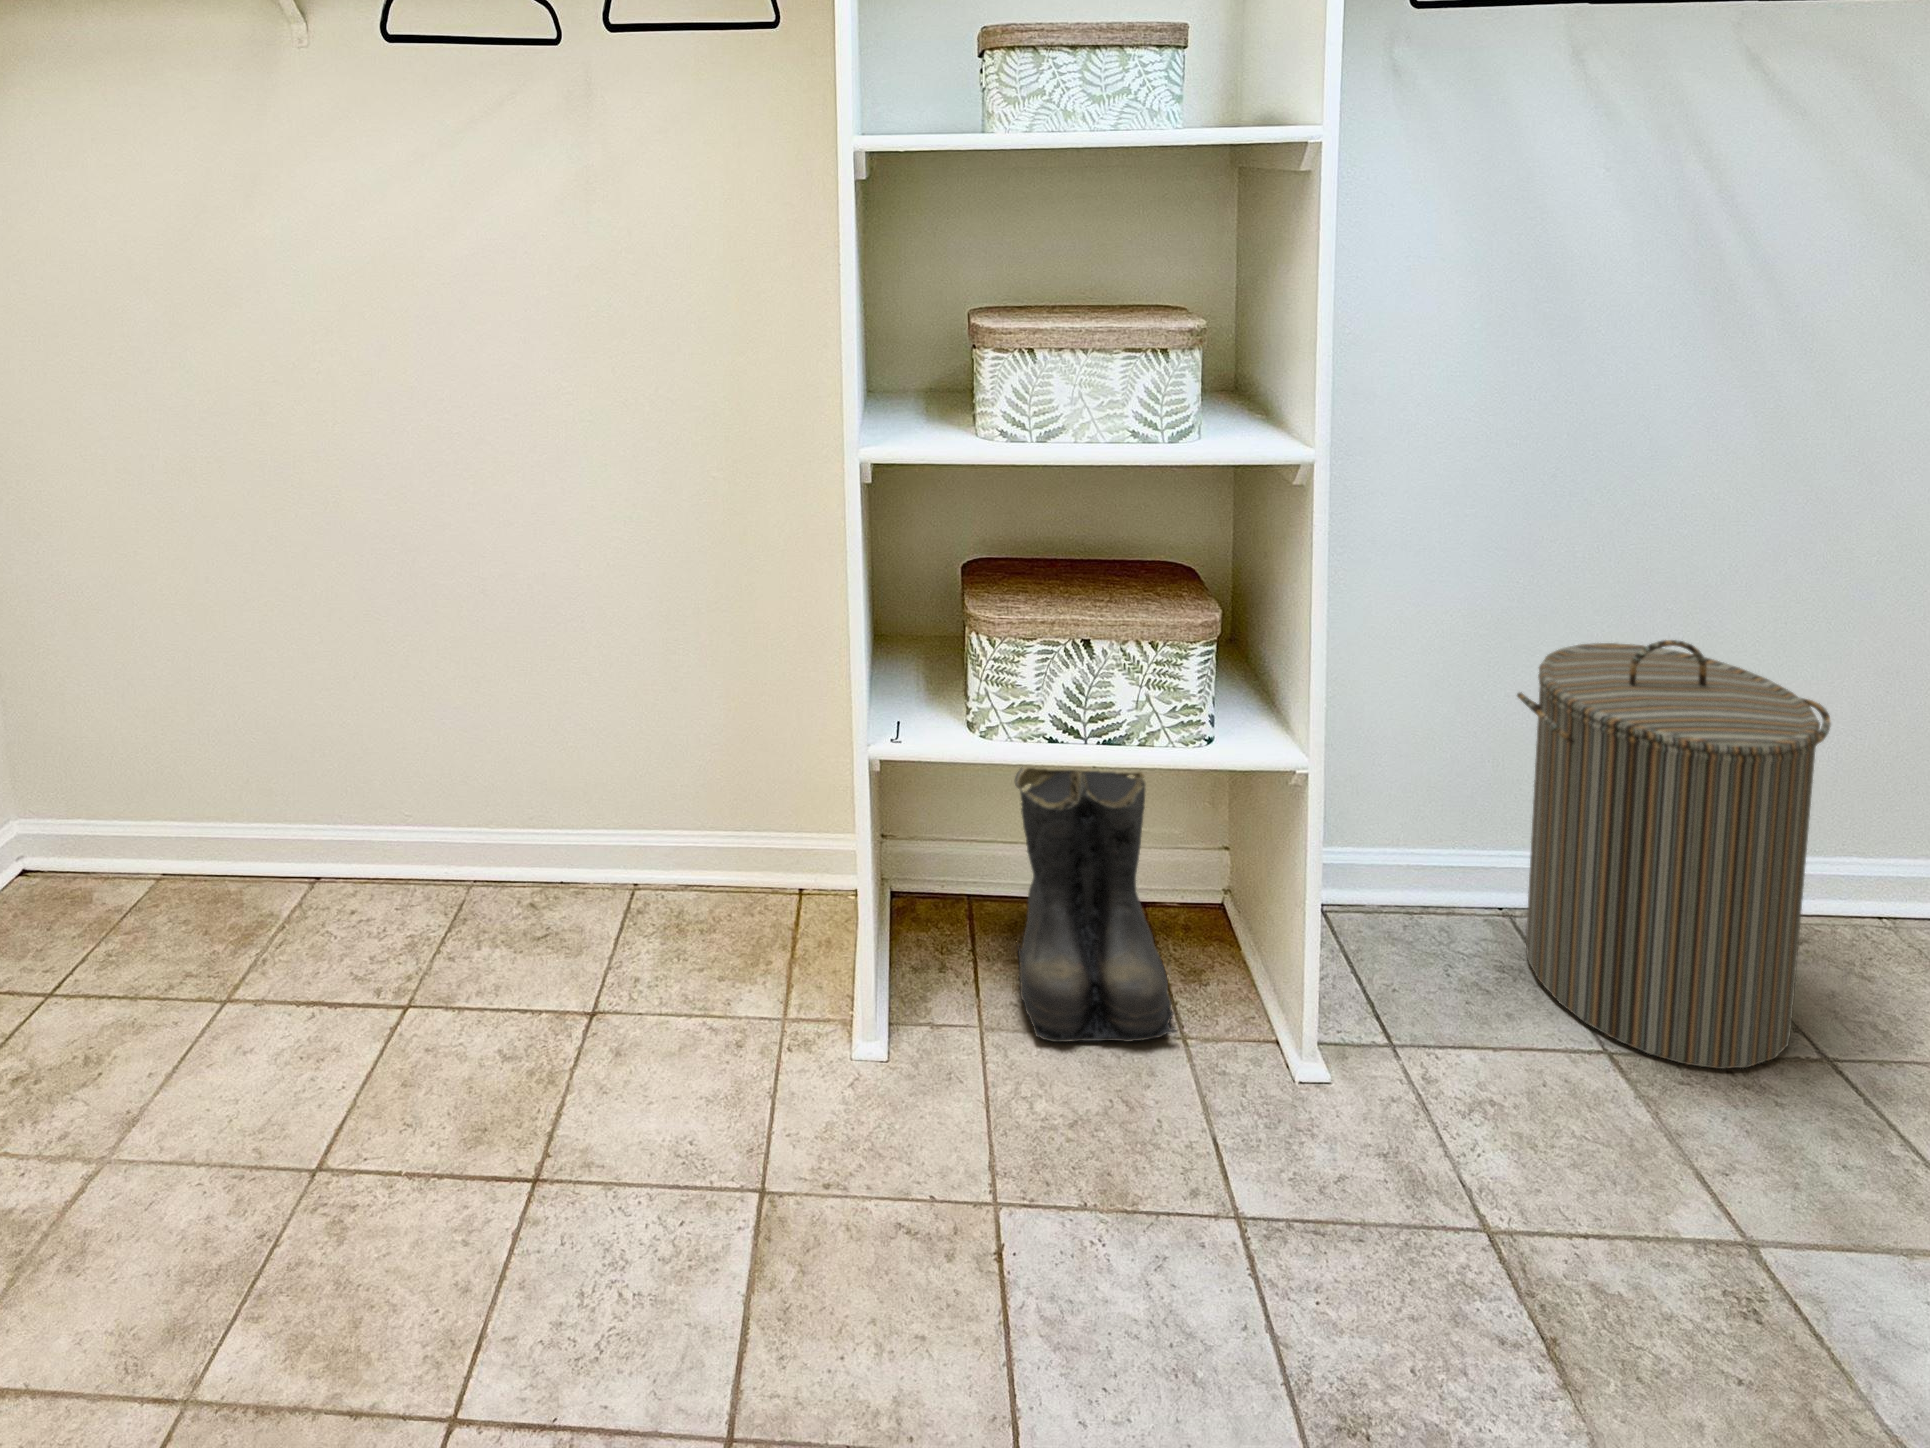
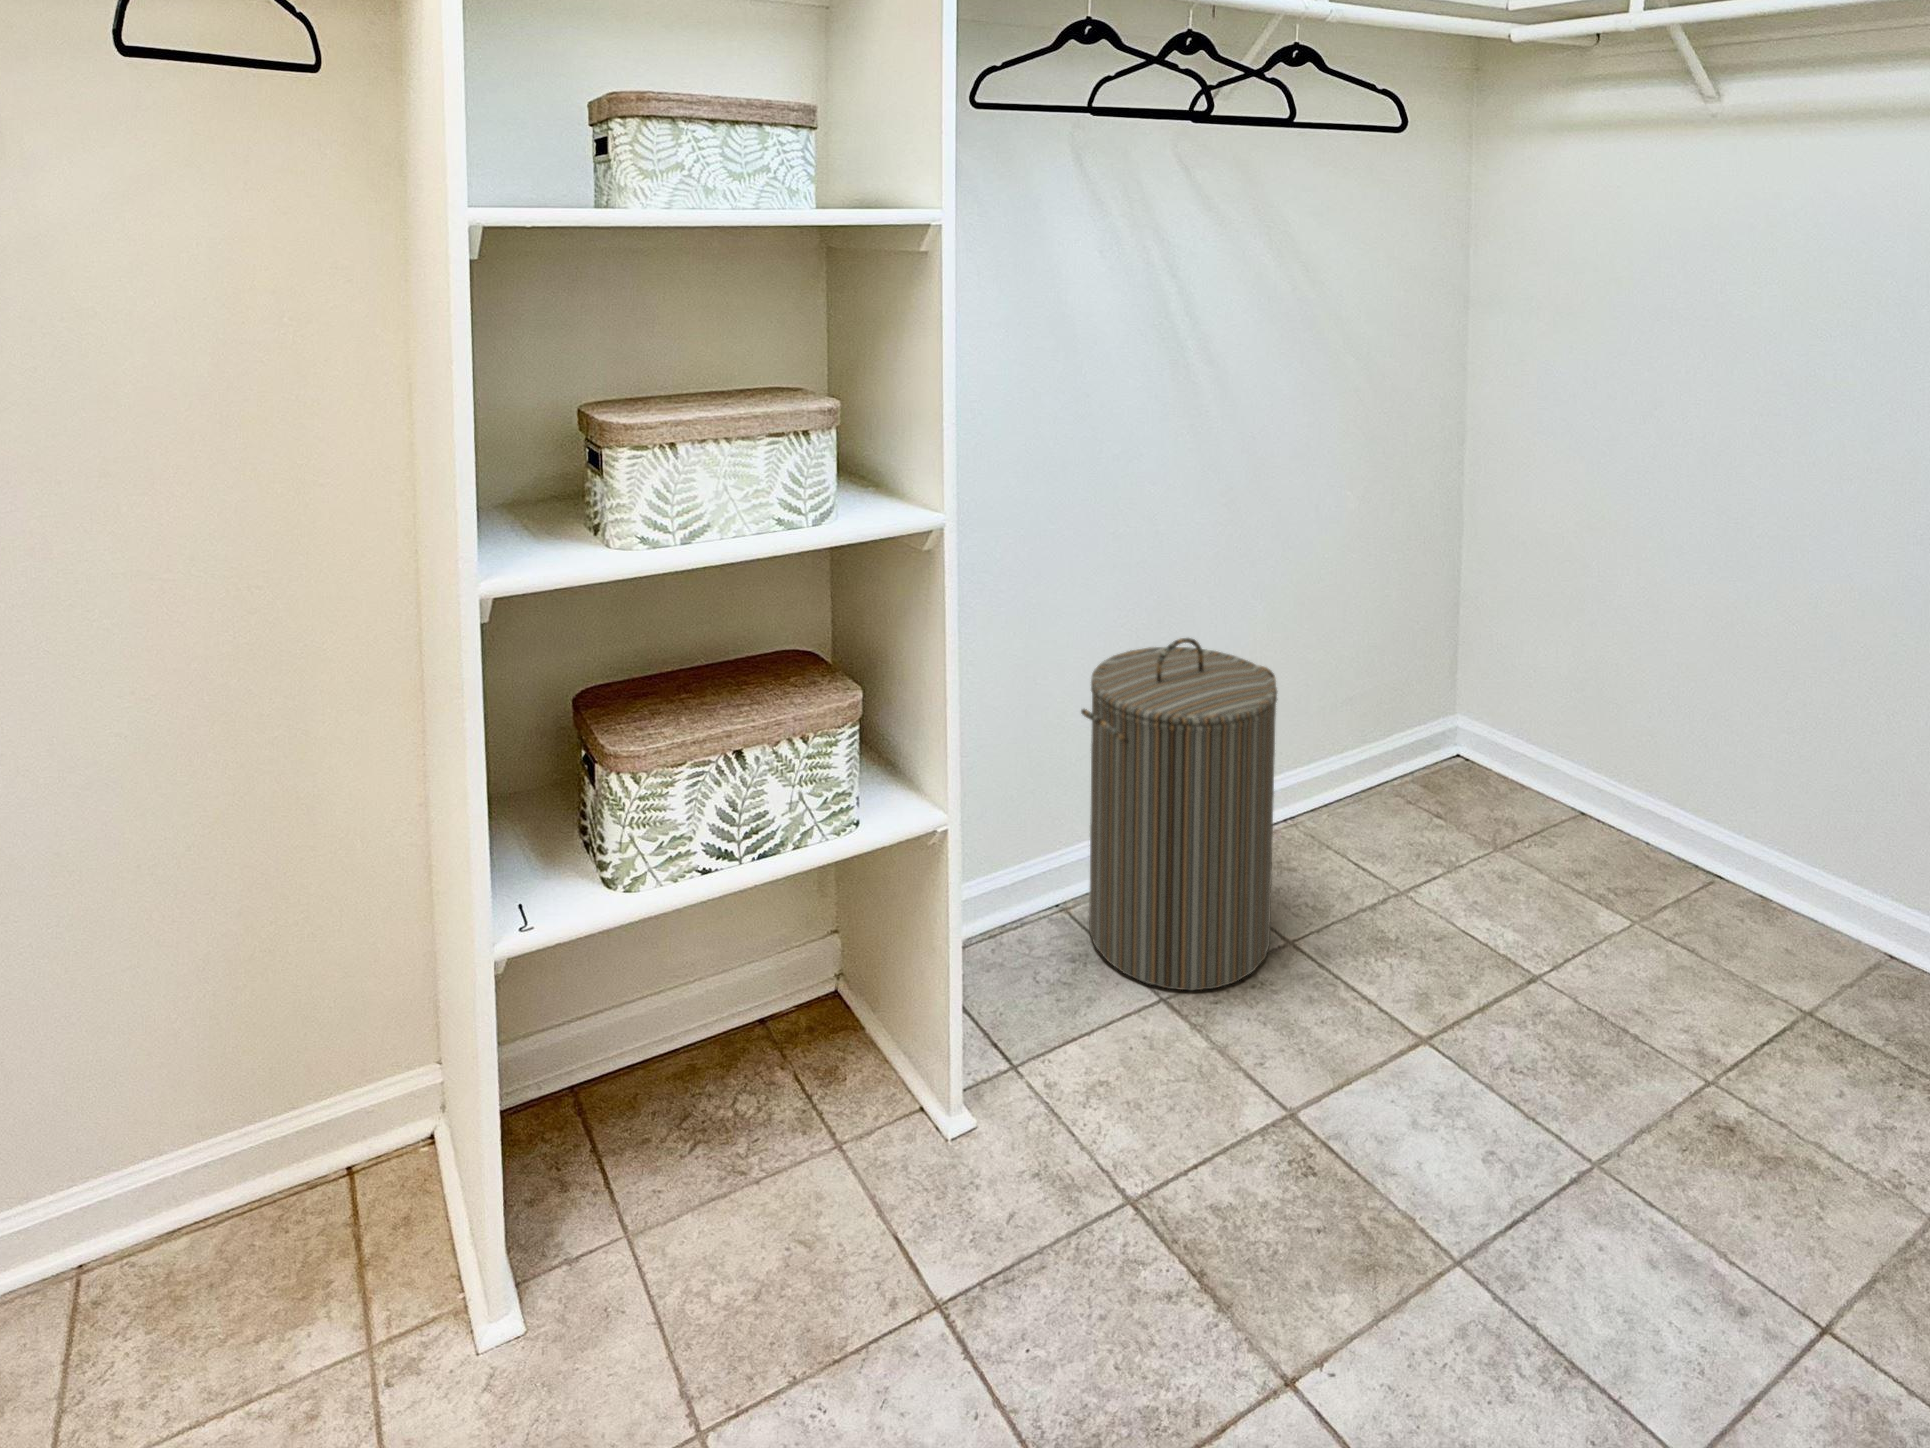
boots: present [1015,768,1178,1042] -> none [637,873,842,1216]

